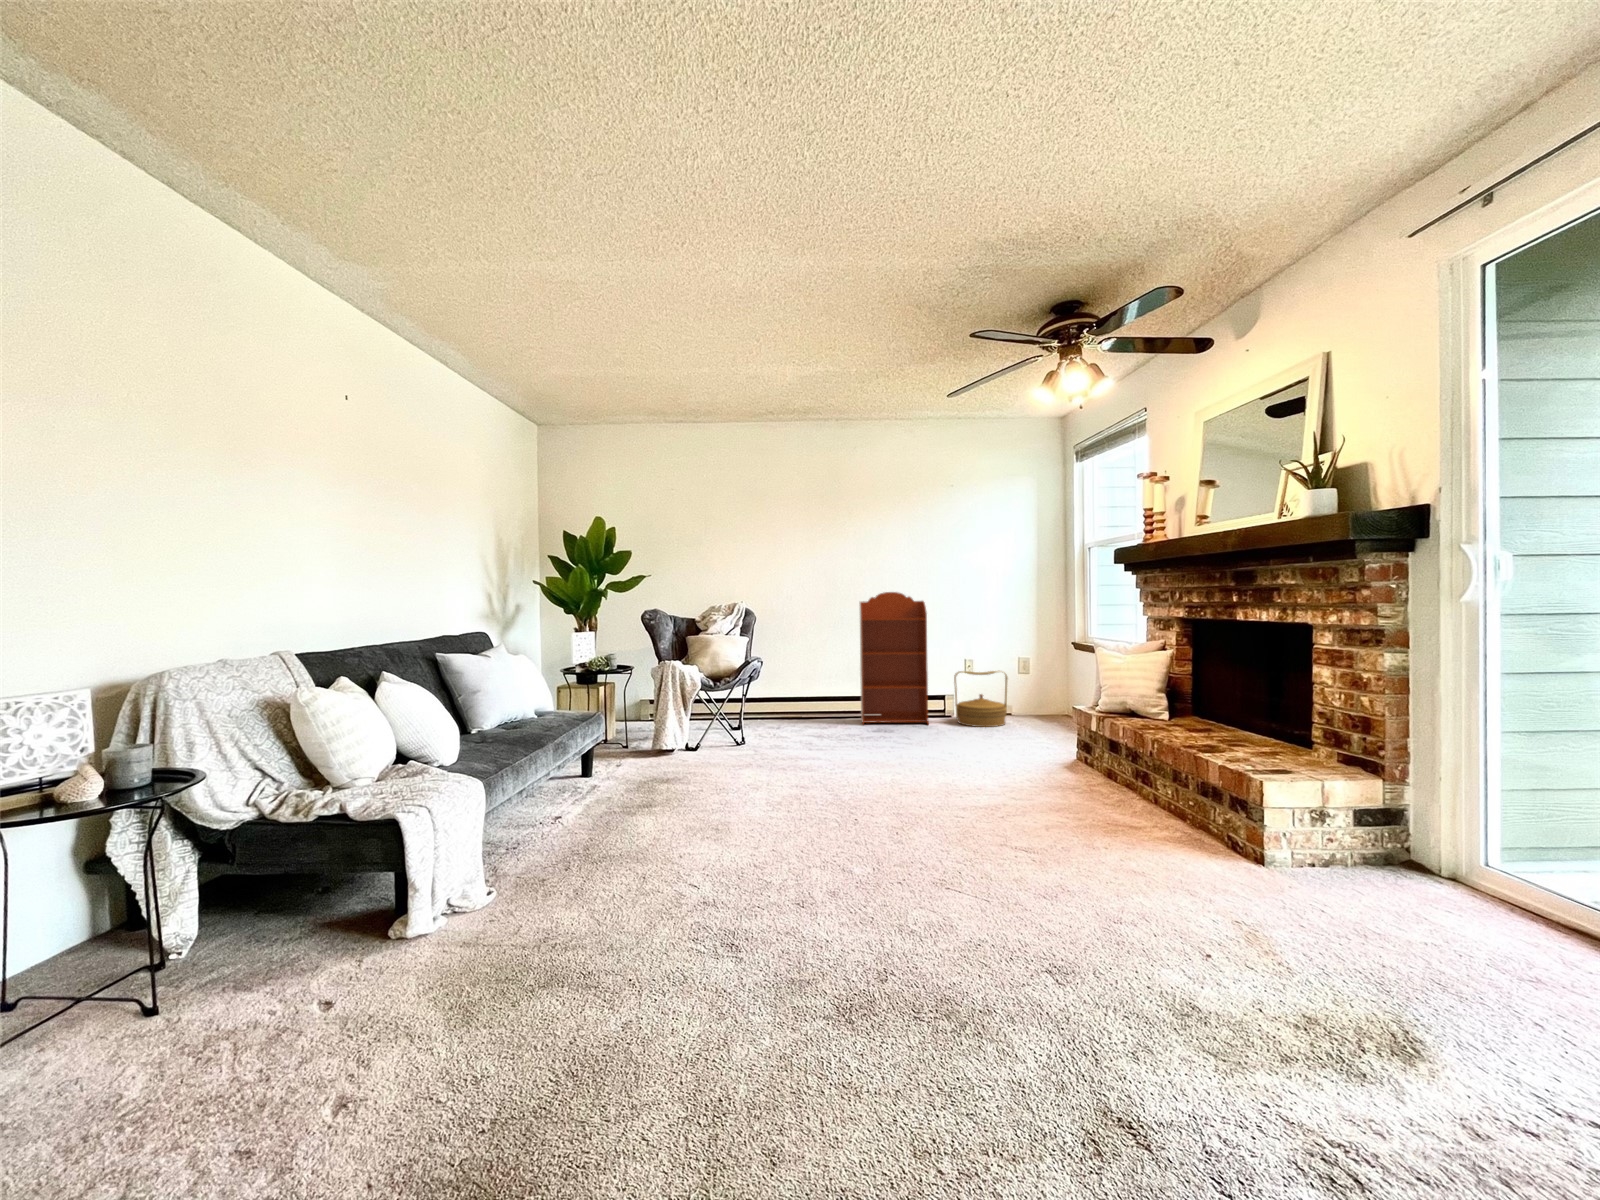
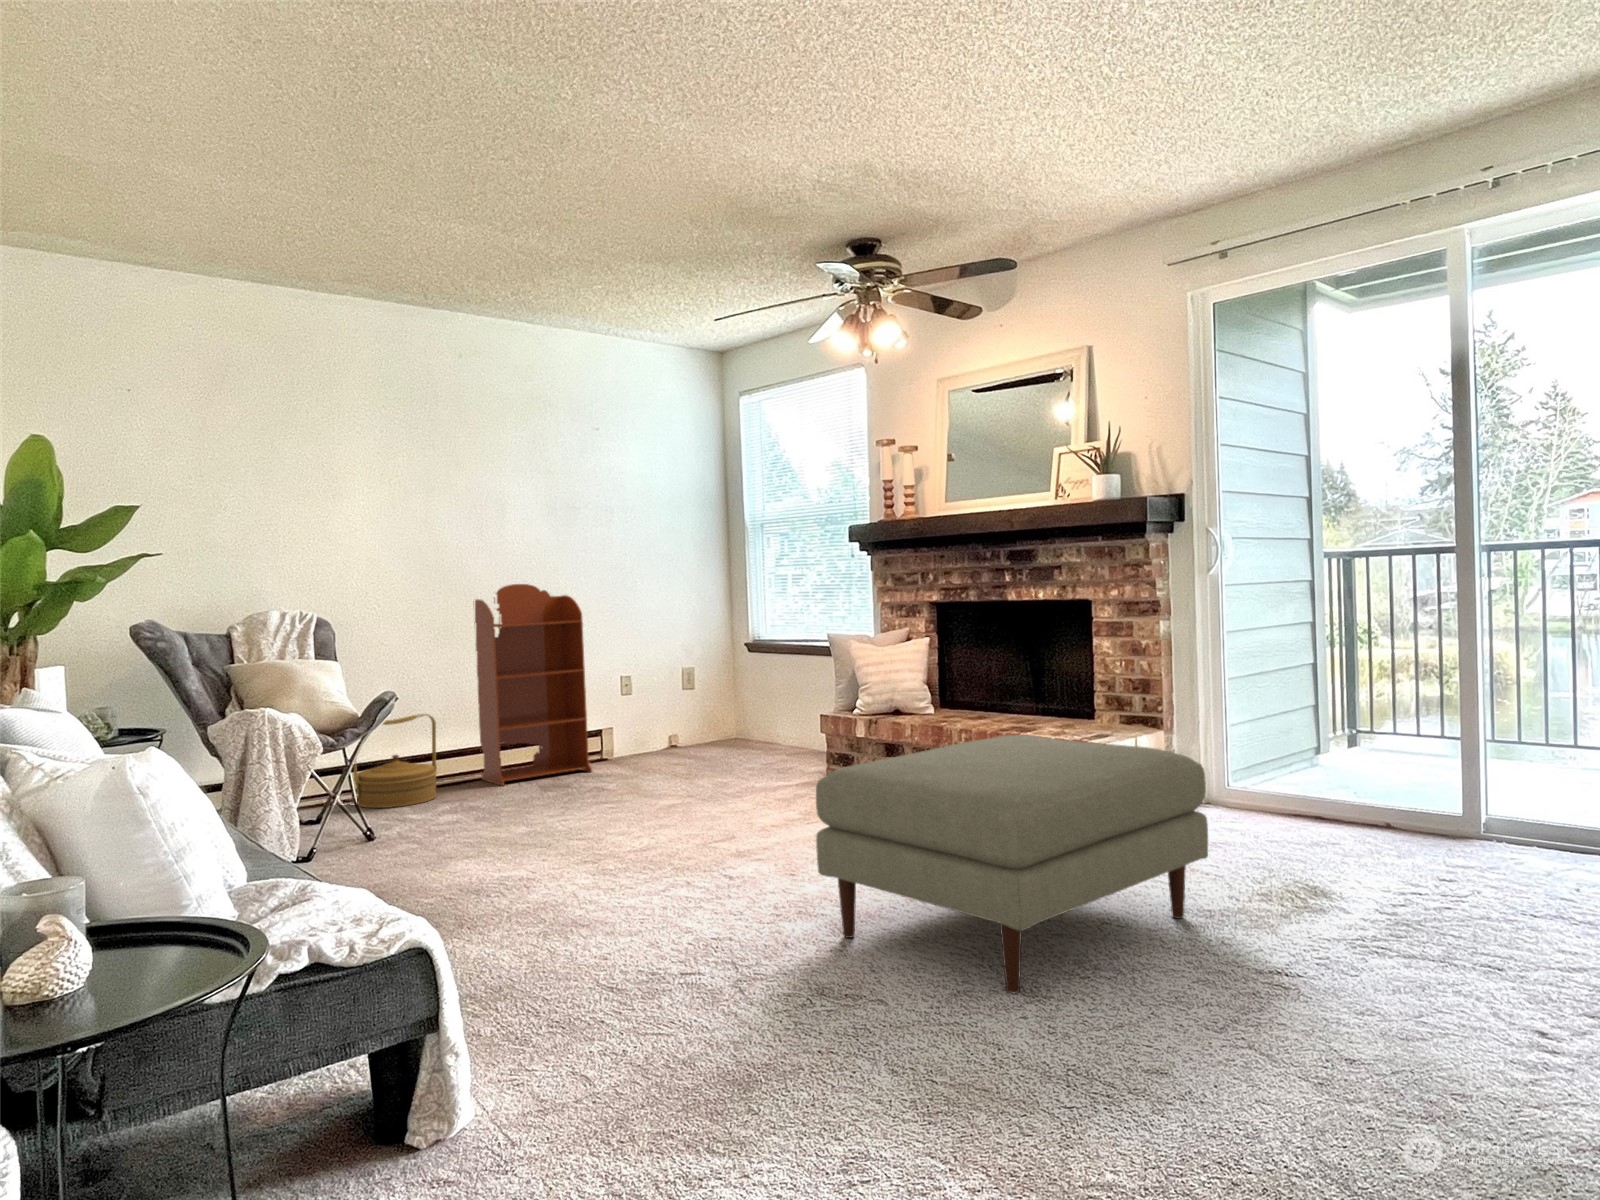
woven basket: present [954,671,1008,727] -> present [353,714,437,808]
ottoman: none [807,752,1170,1004] -> present [816,735,1208,993]

